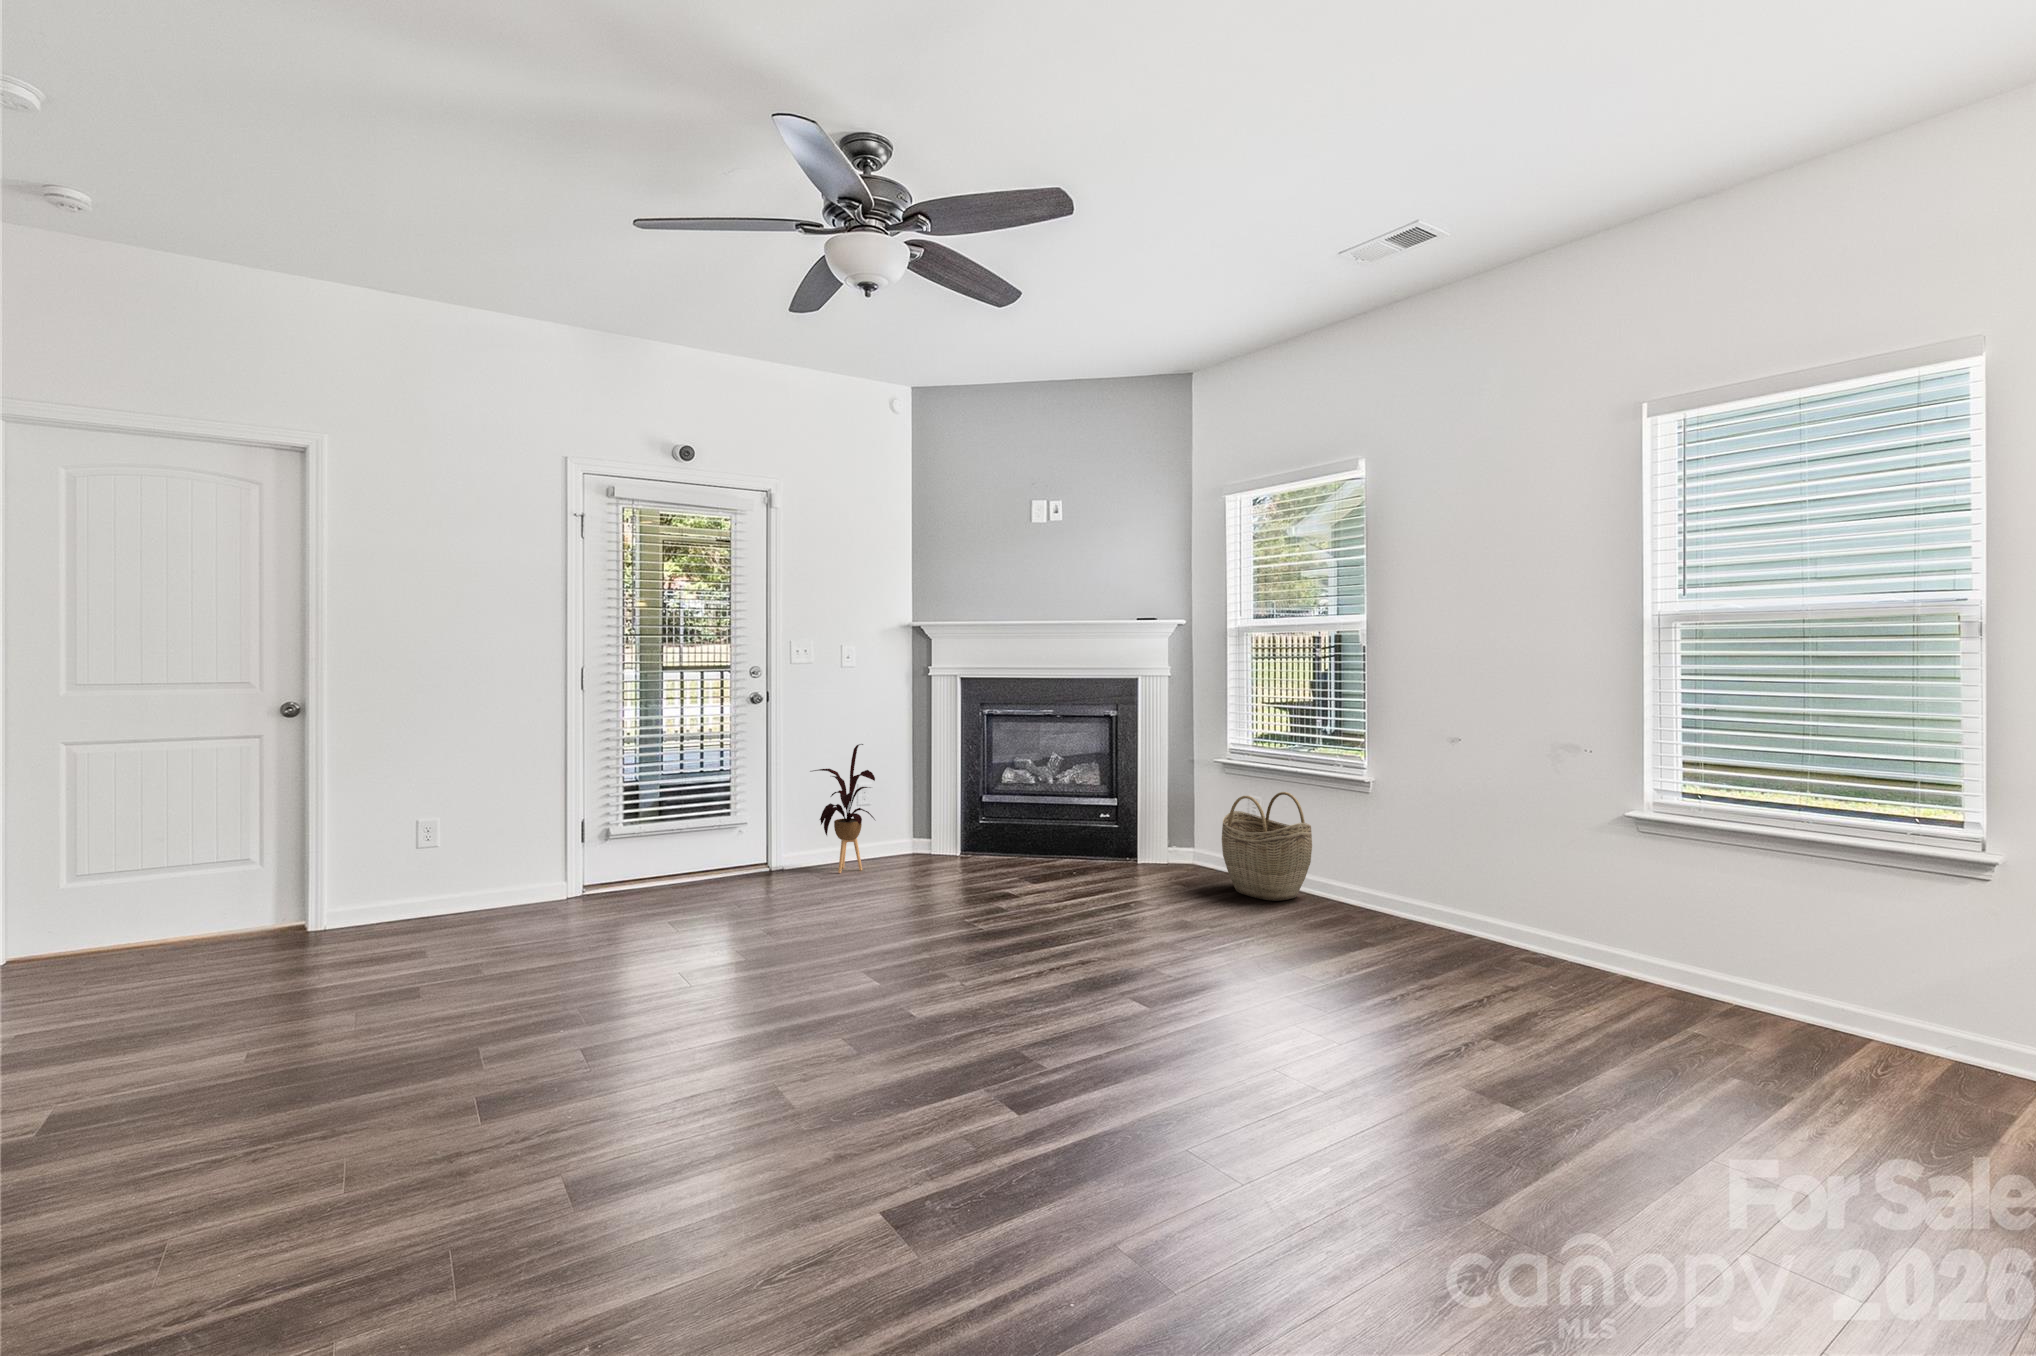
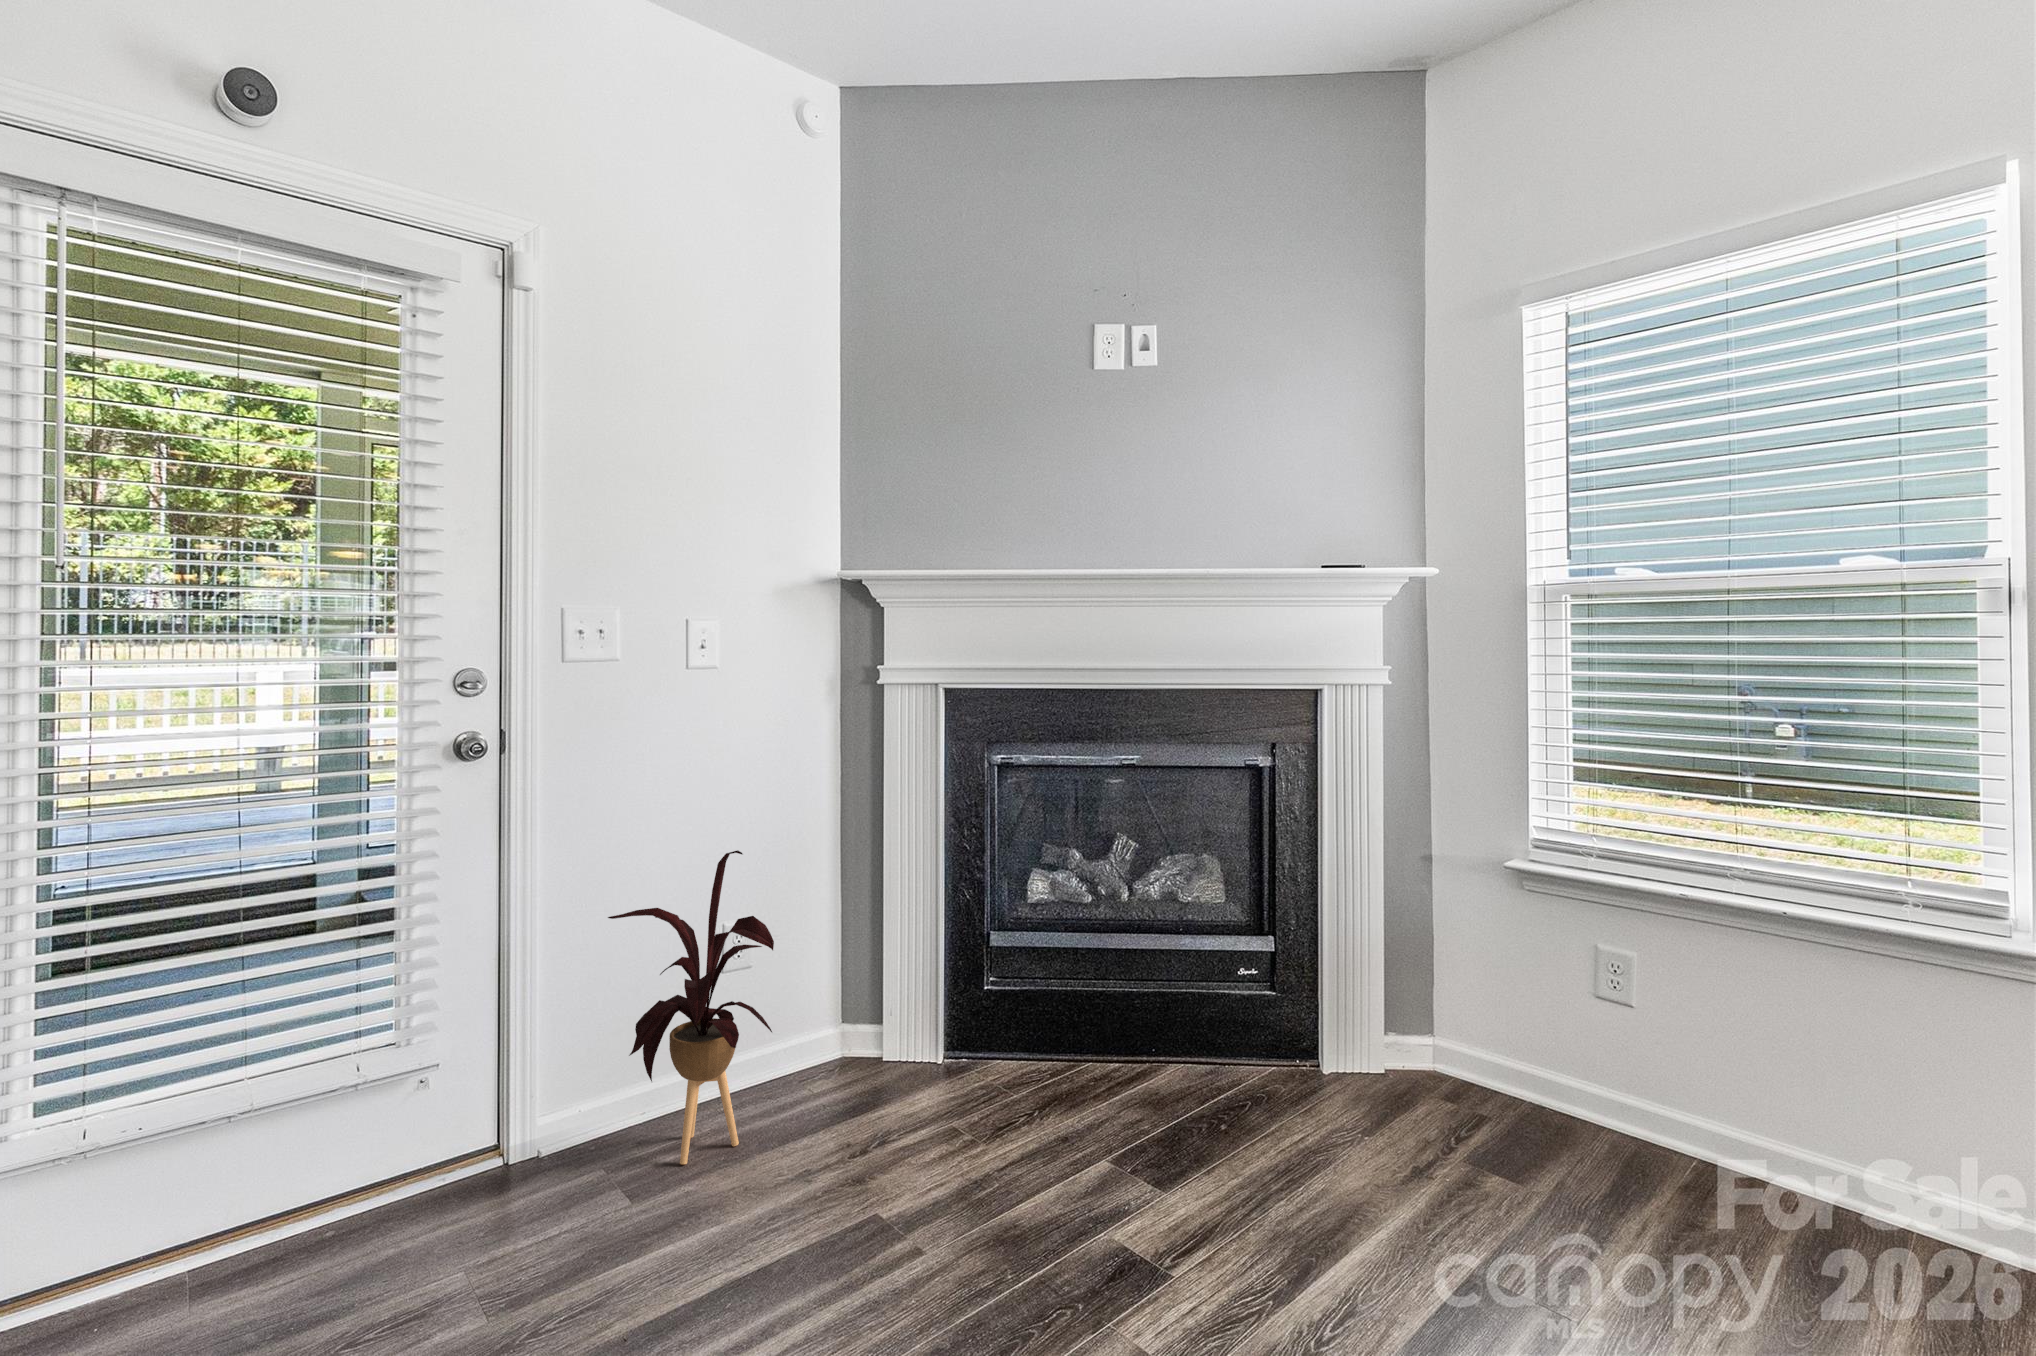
woven basket: present [1222,792,1312,901] -> none [1603,955,1867,1244]

